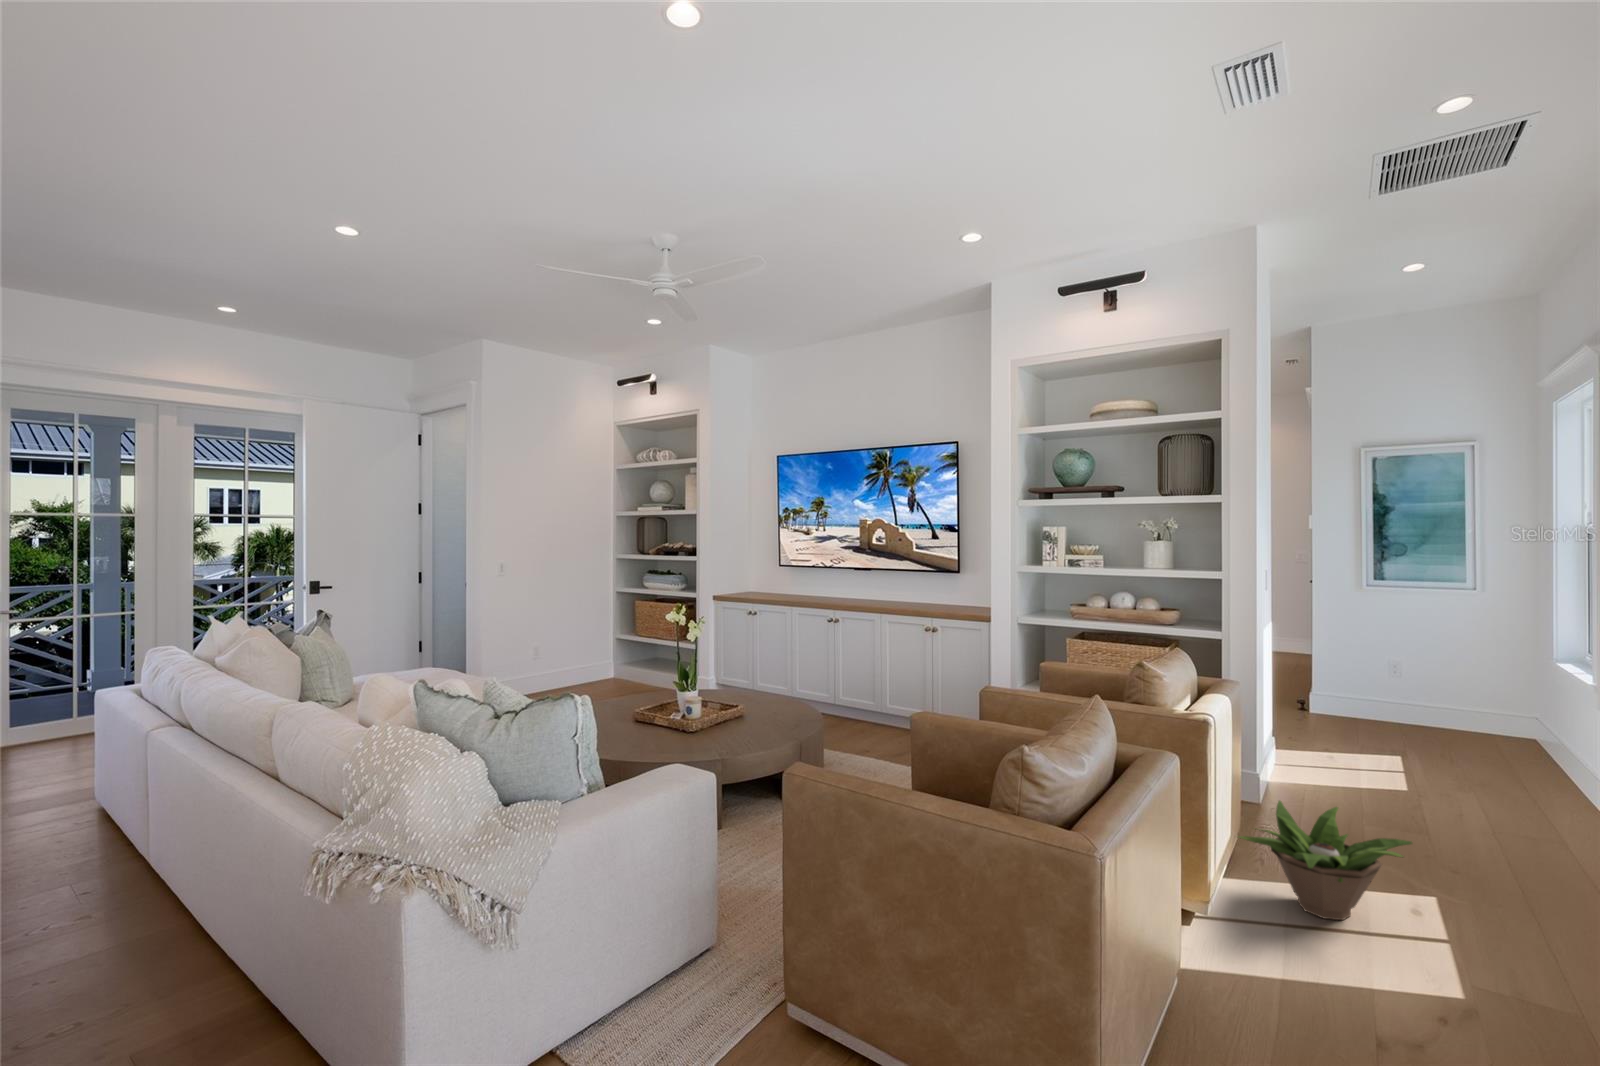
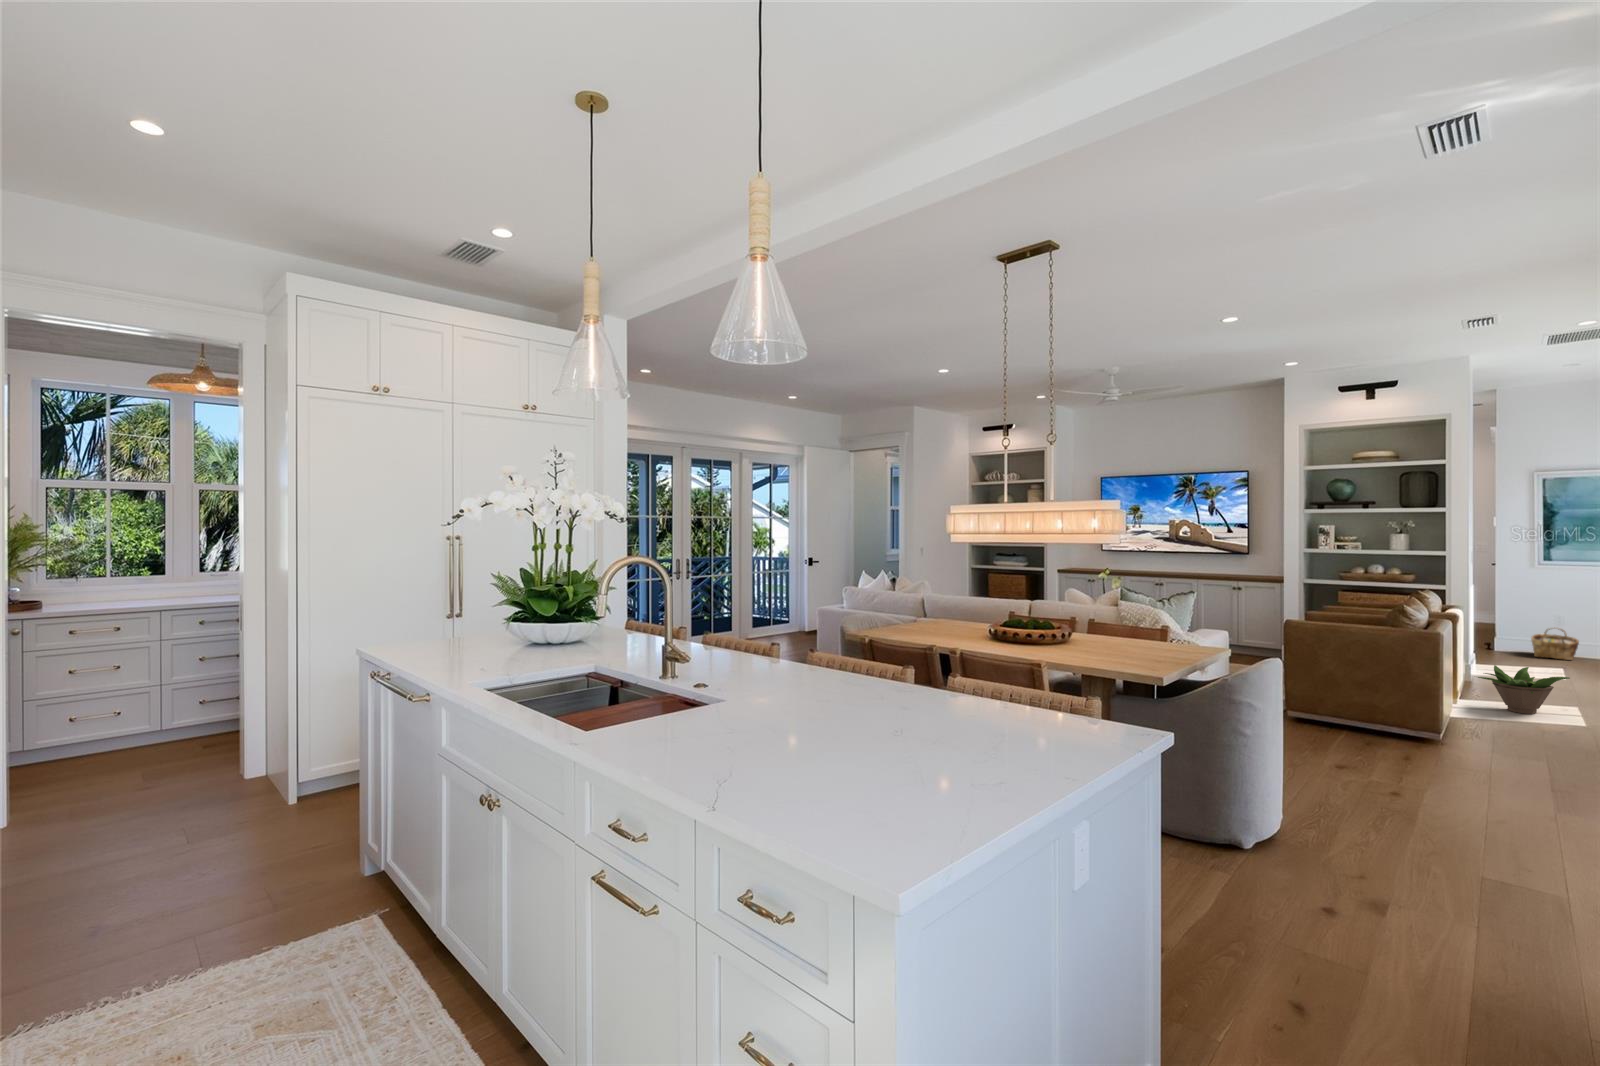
woven basket: none [1357,682,1422,736] -> present [1531,629,1579,660]

